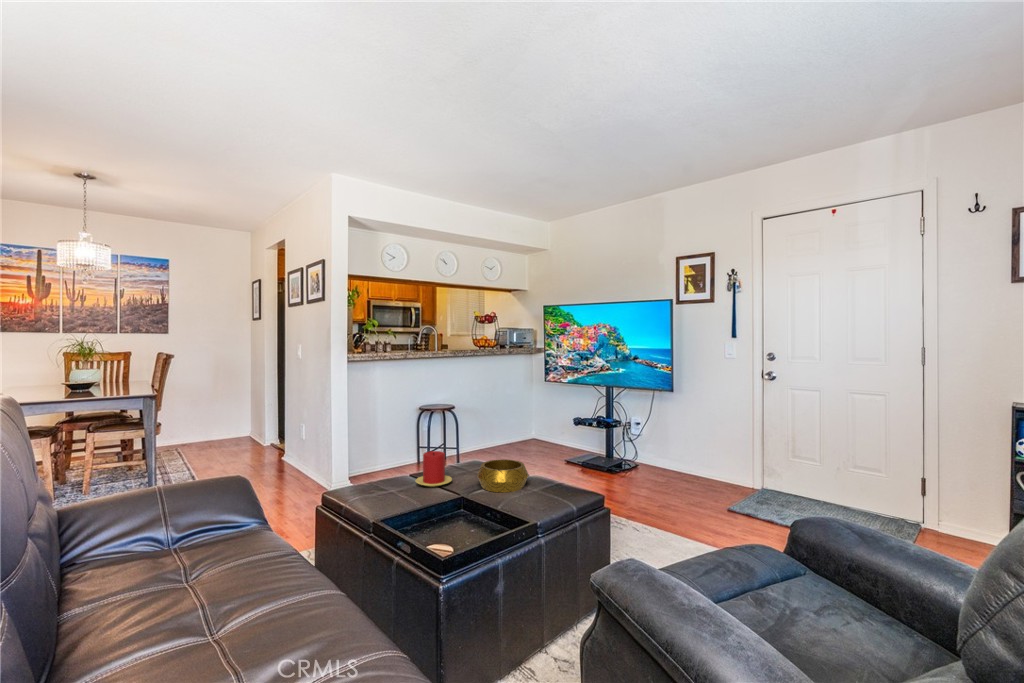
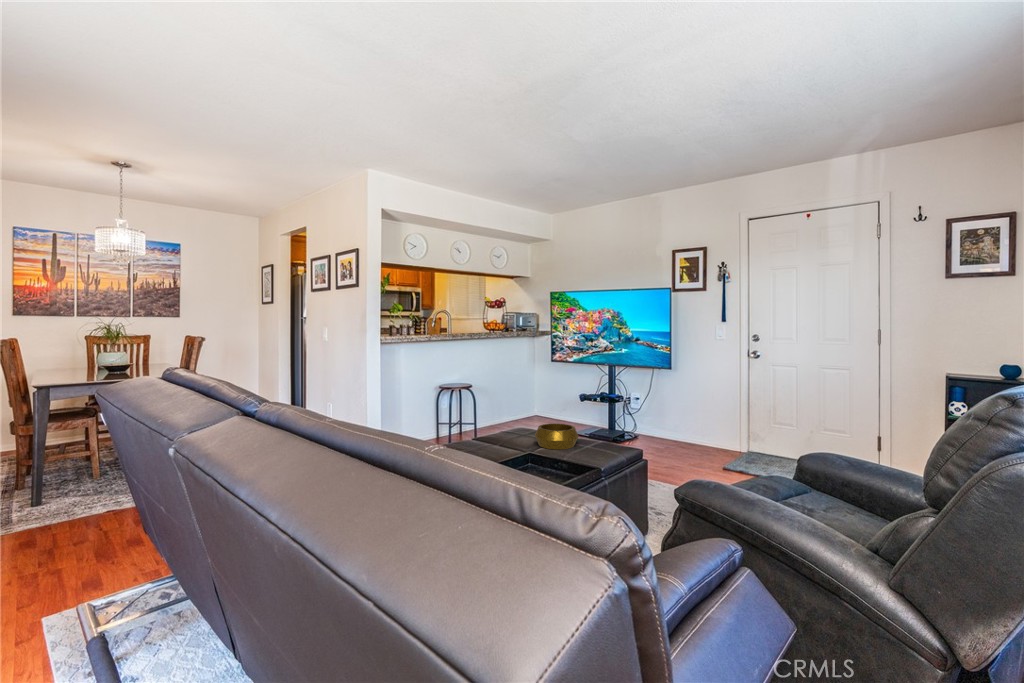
candle: present [416,451,452,487] -> none [480,418,511,447]

